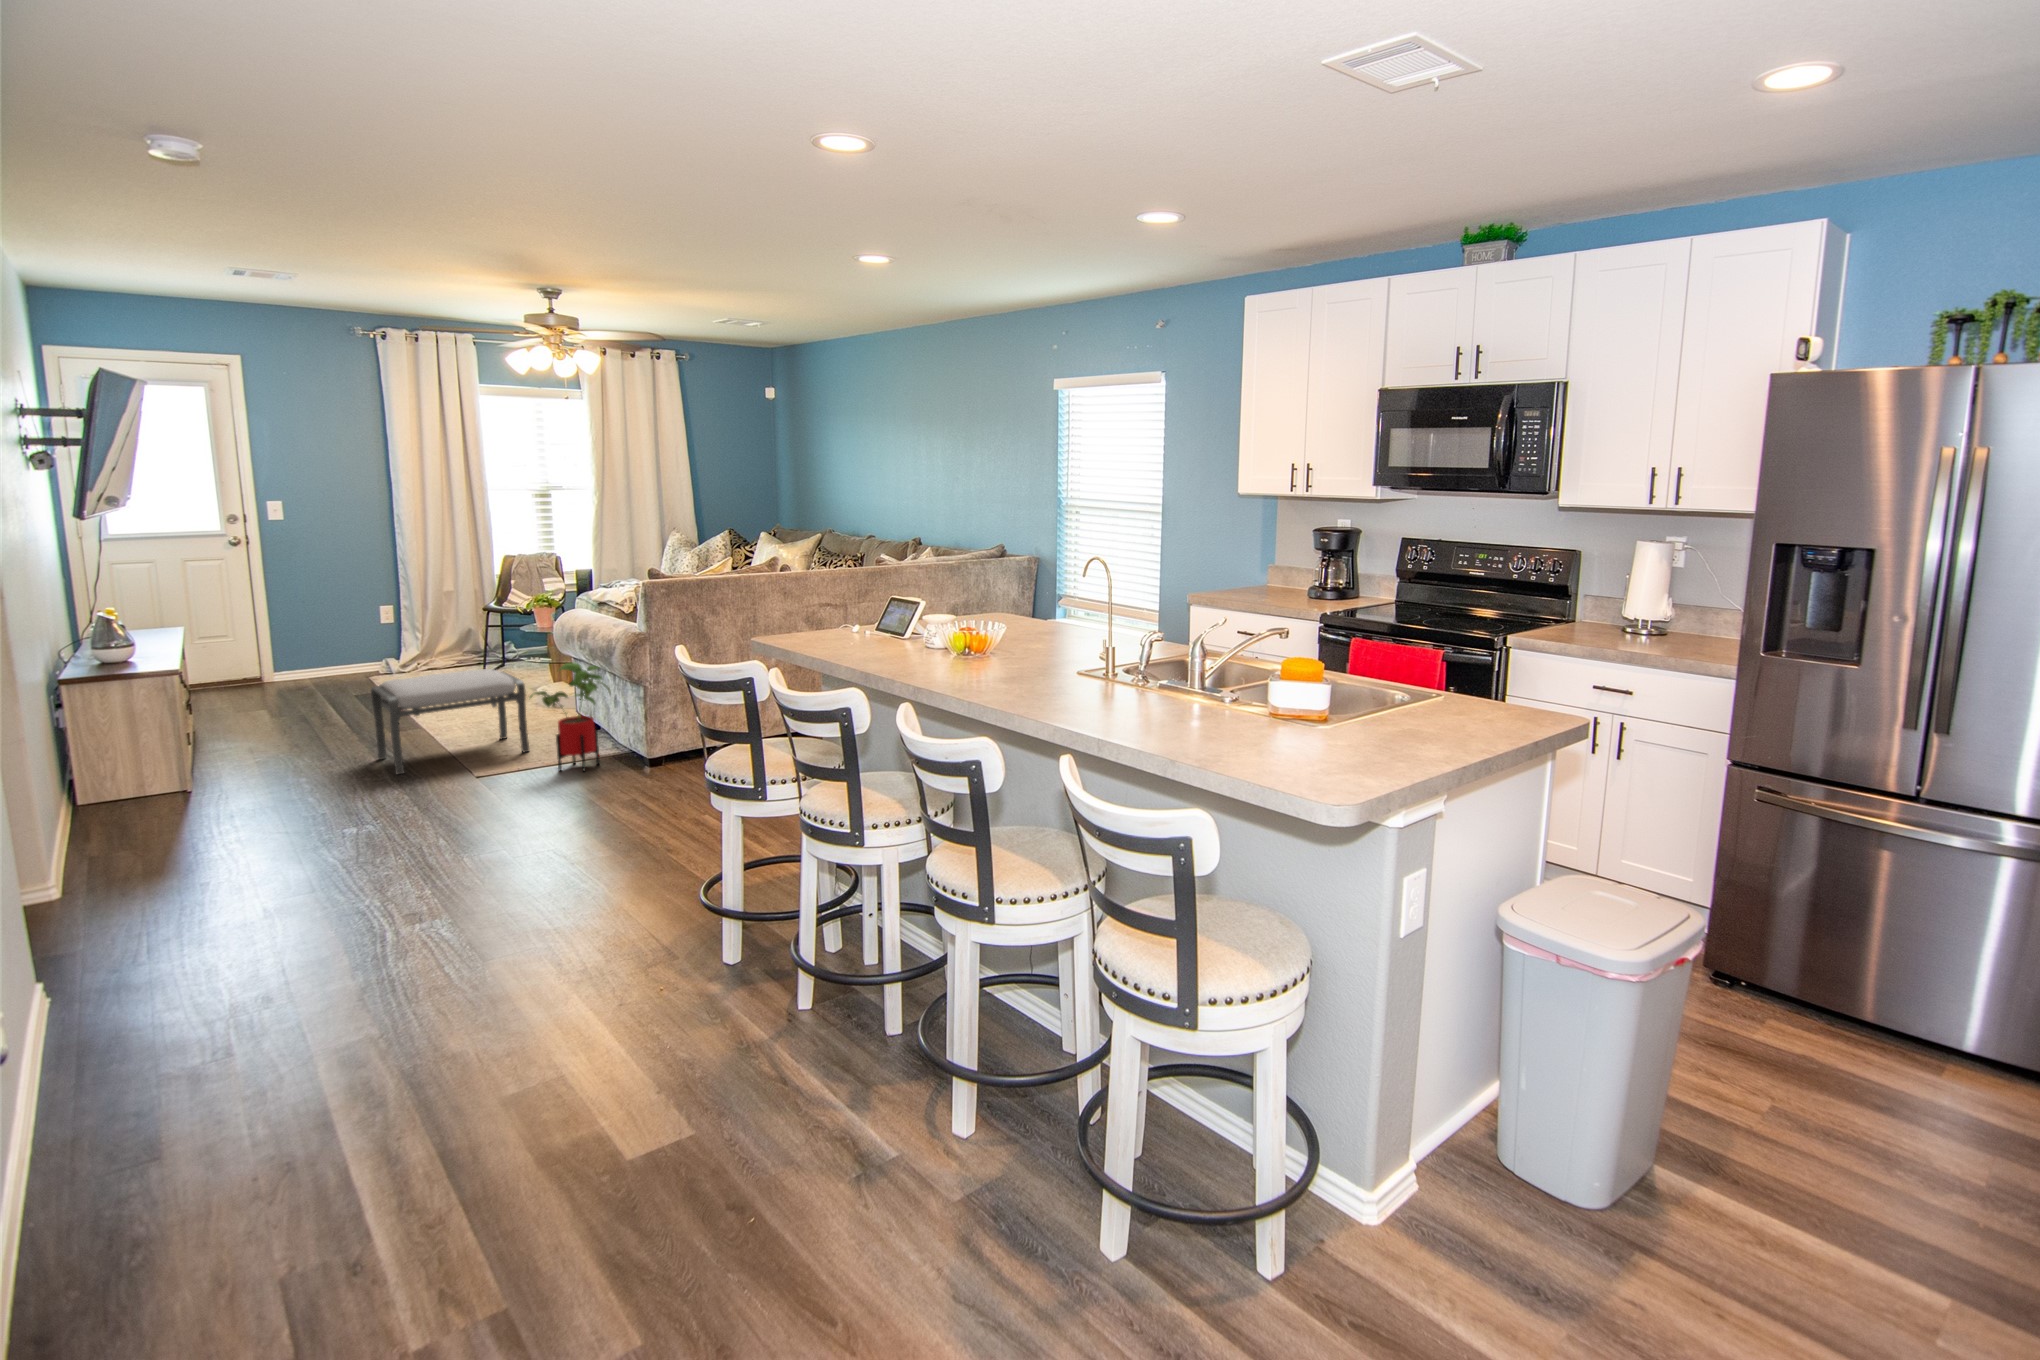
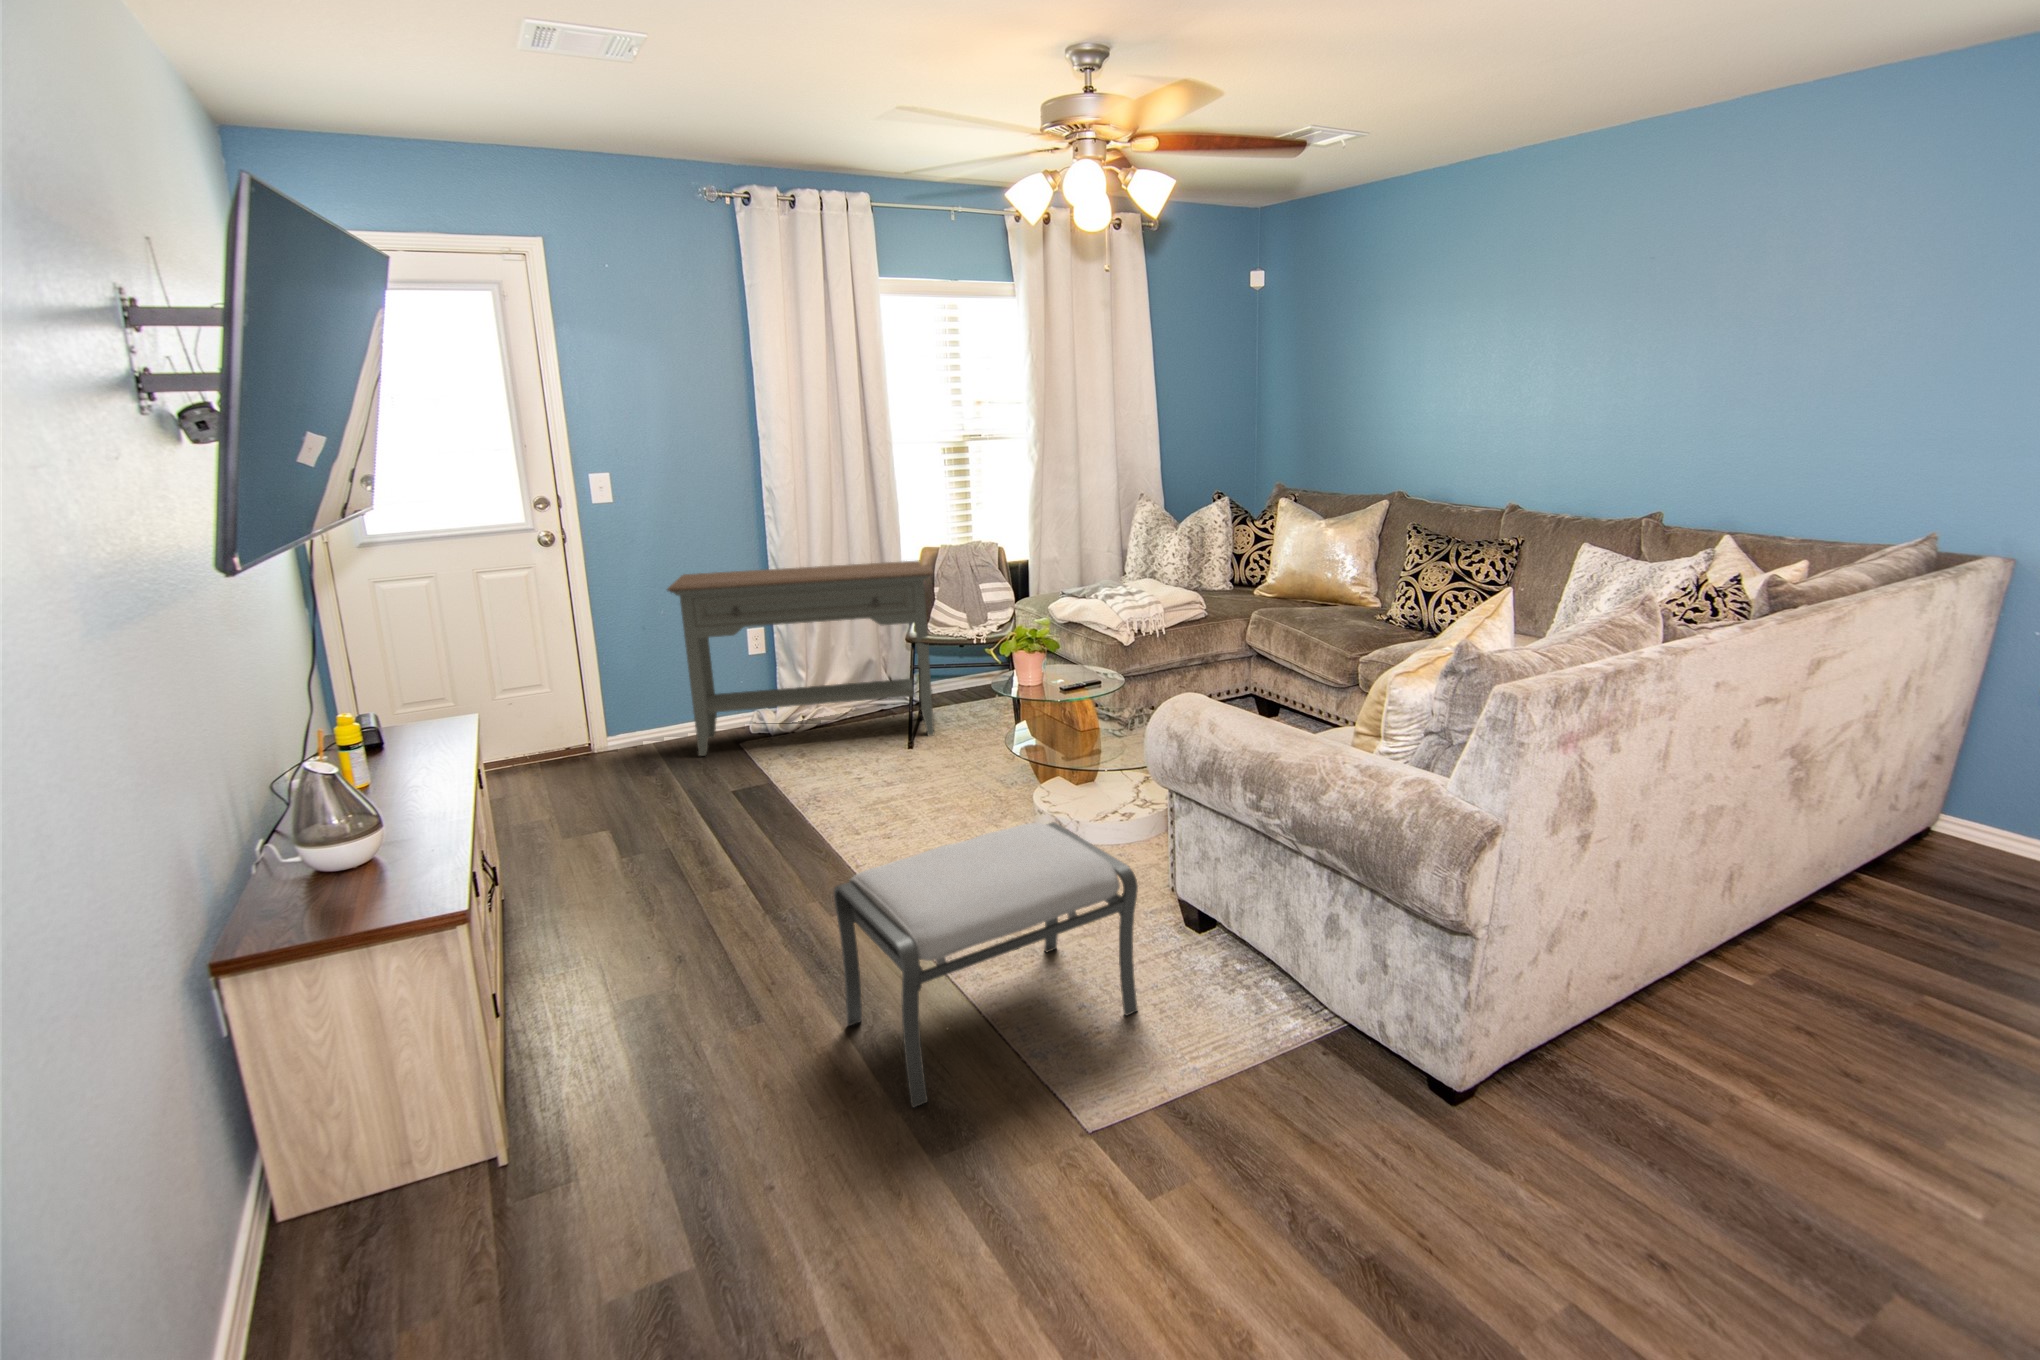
console table: none [317,563,512,682] -> present [667,560,934,756]
house plant: present [530,663,611,771] -> none [1225,881,1406,1127]

